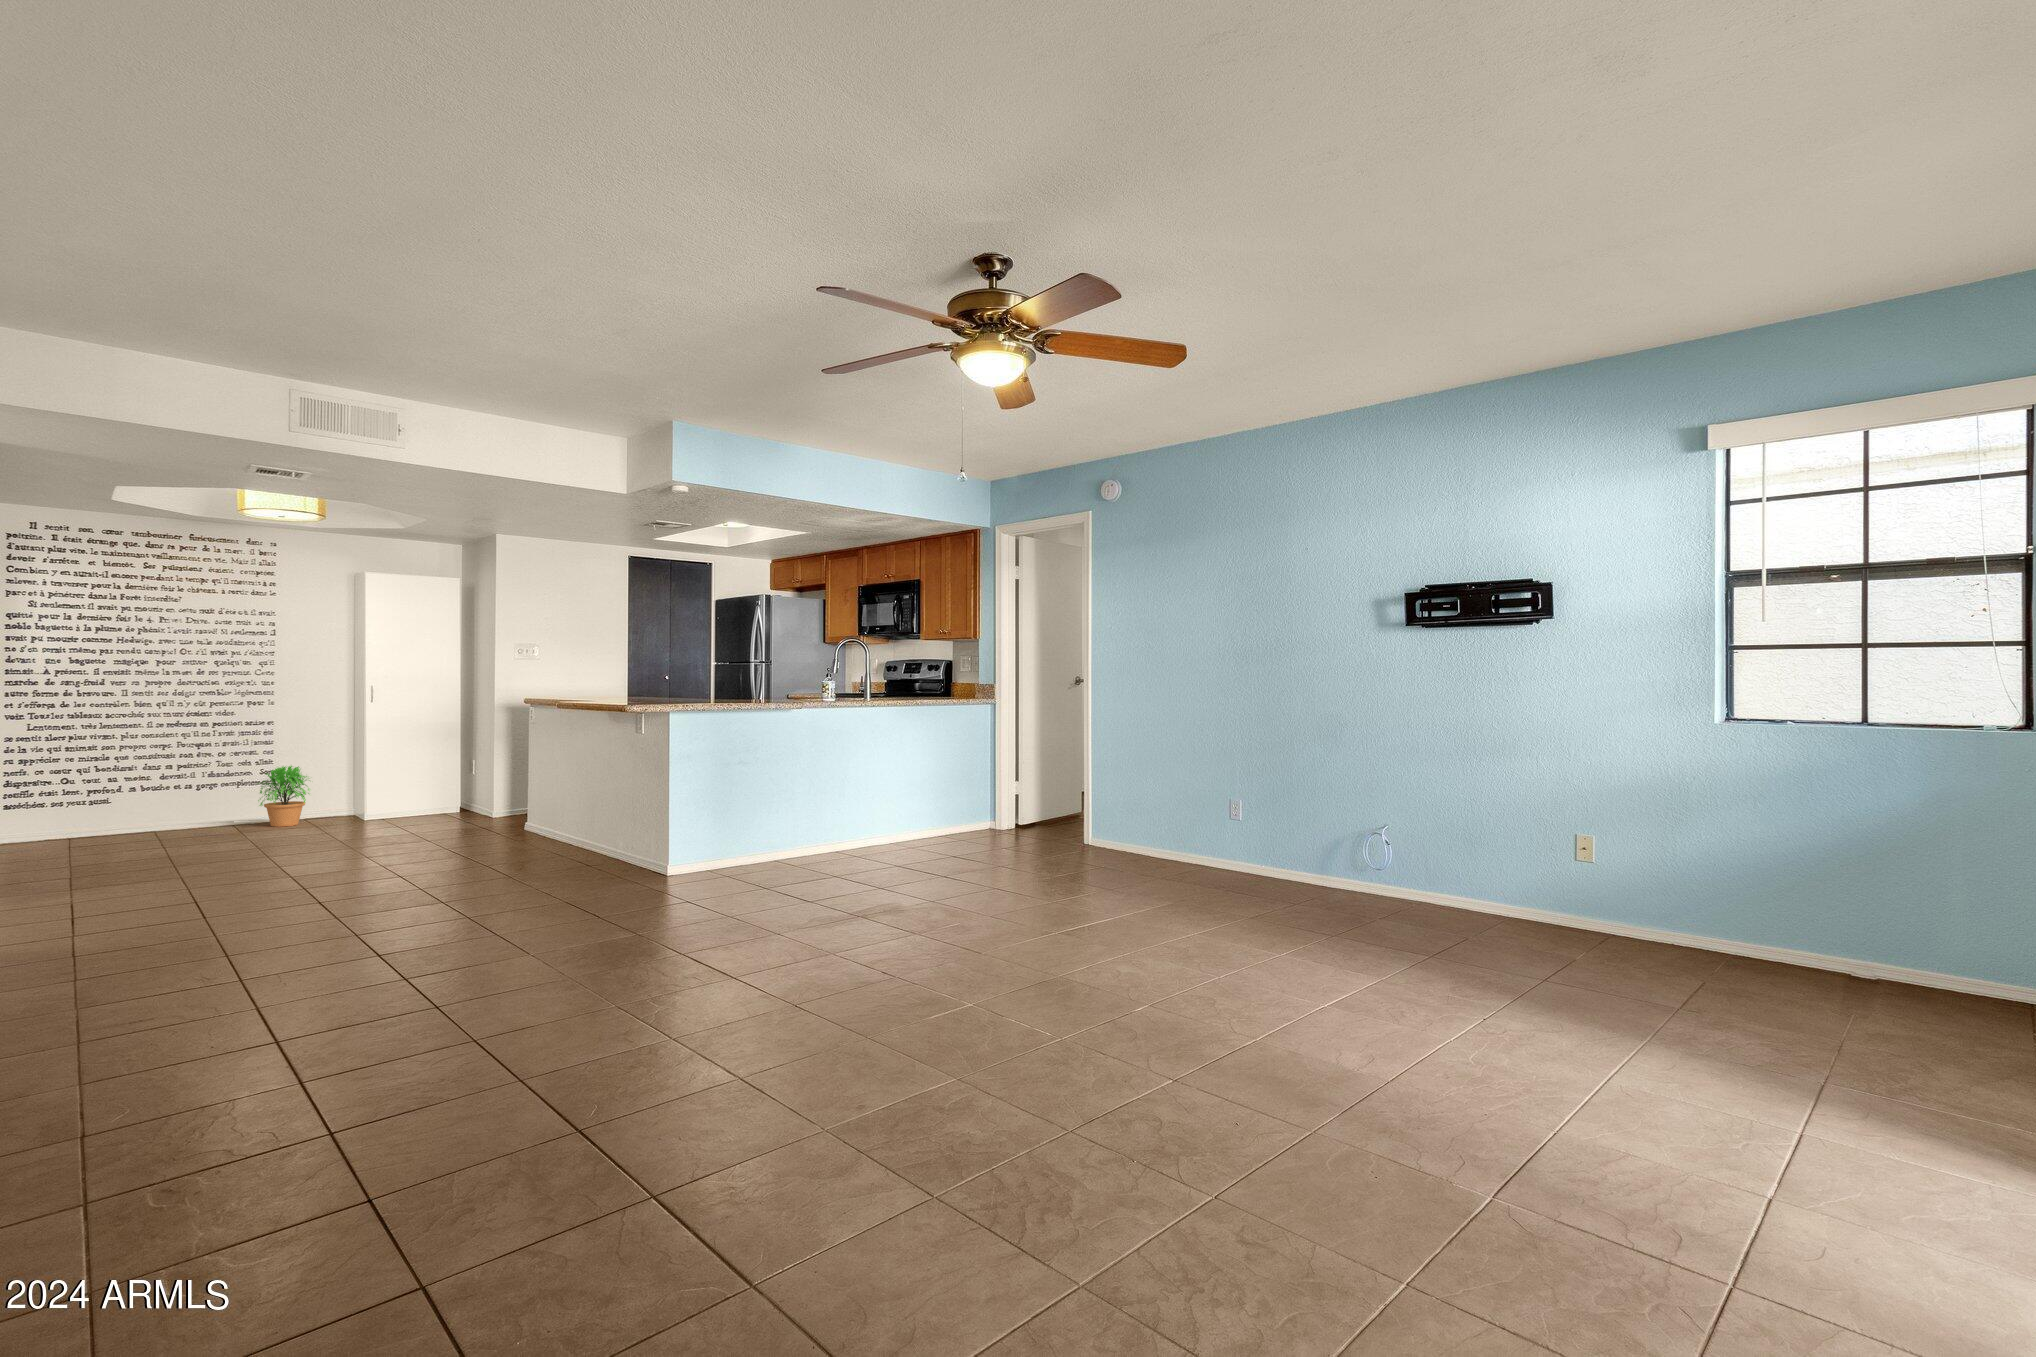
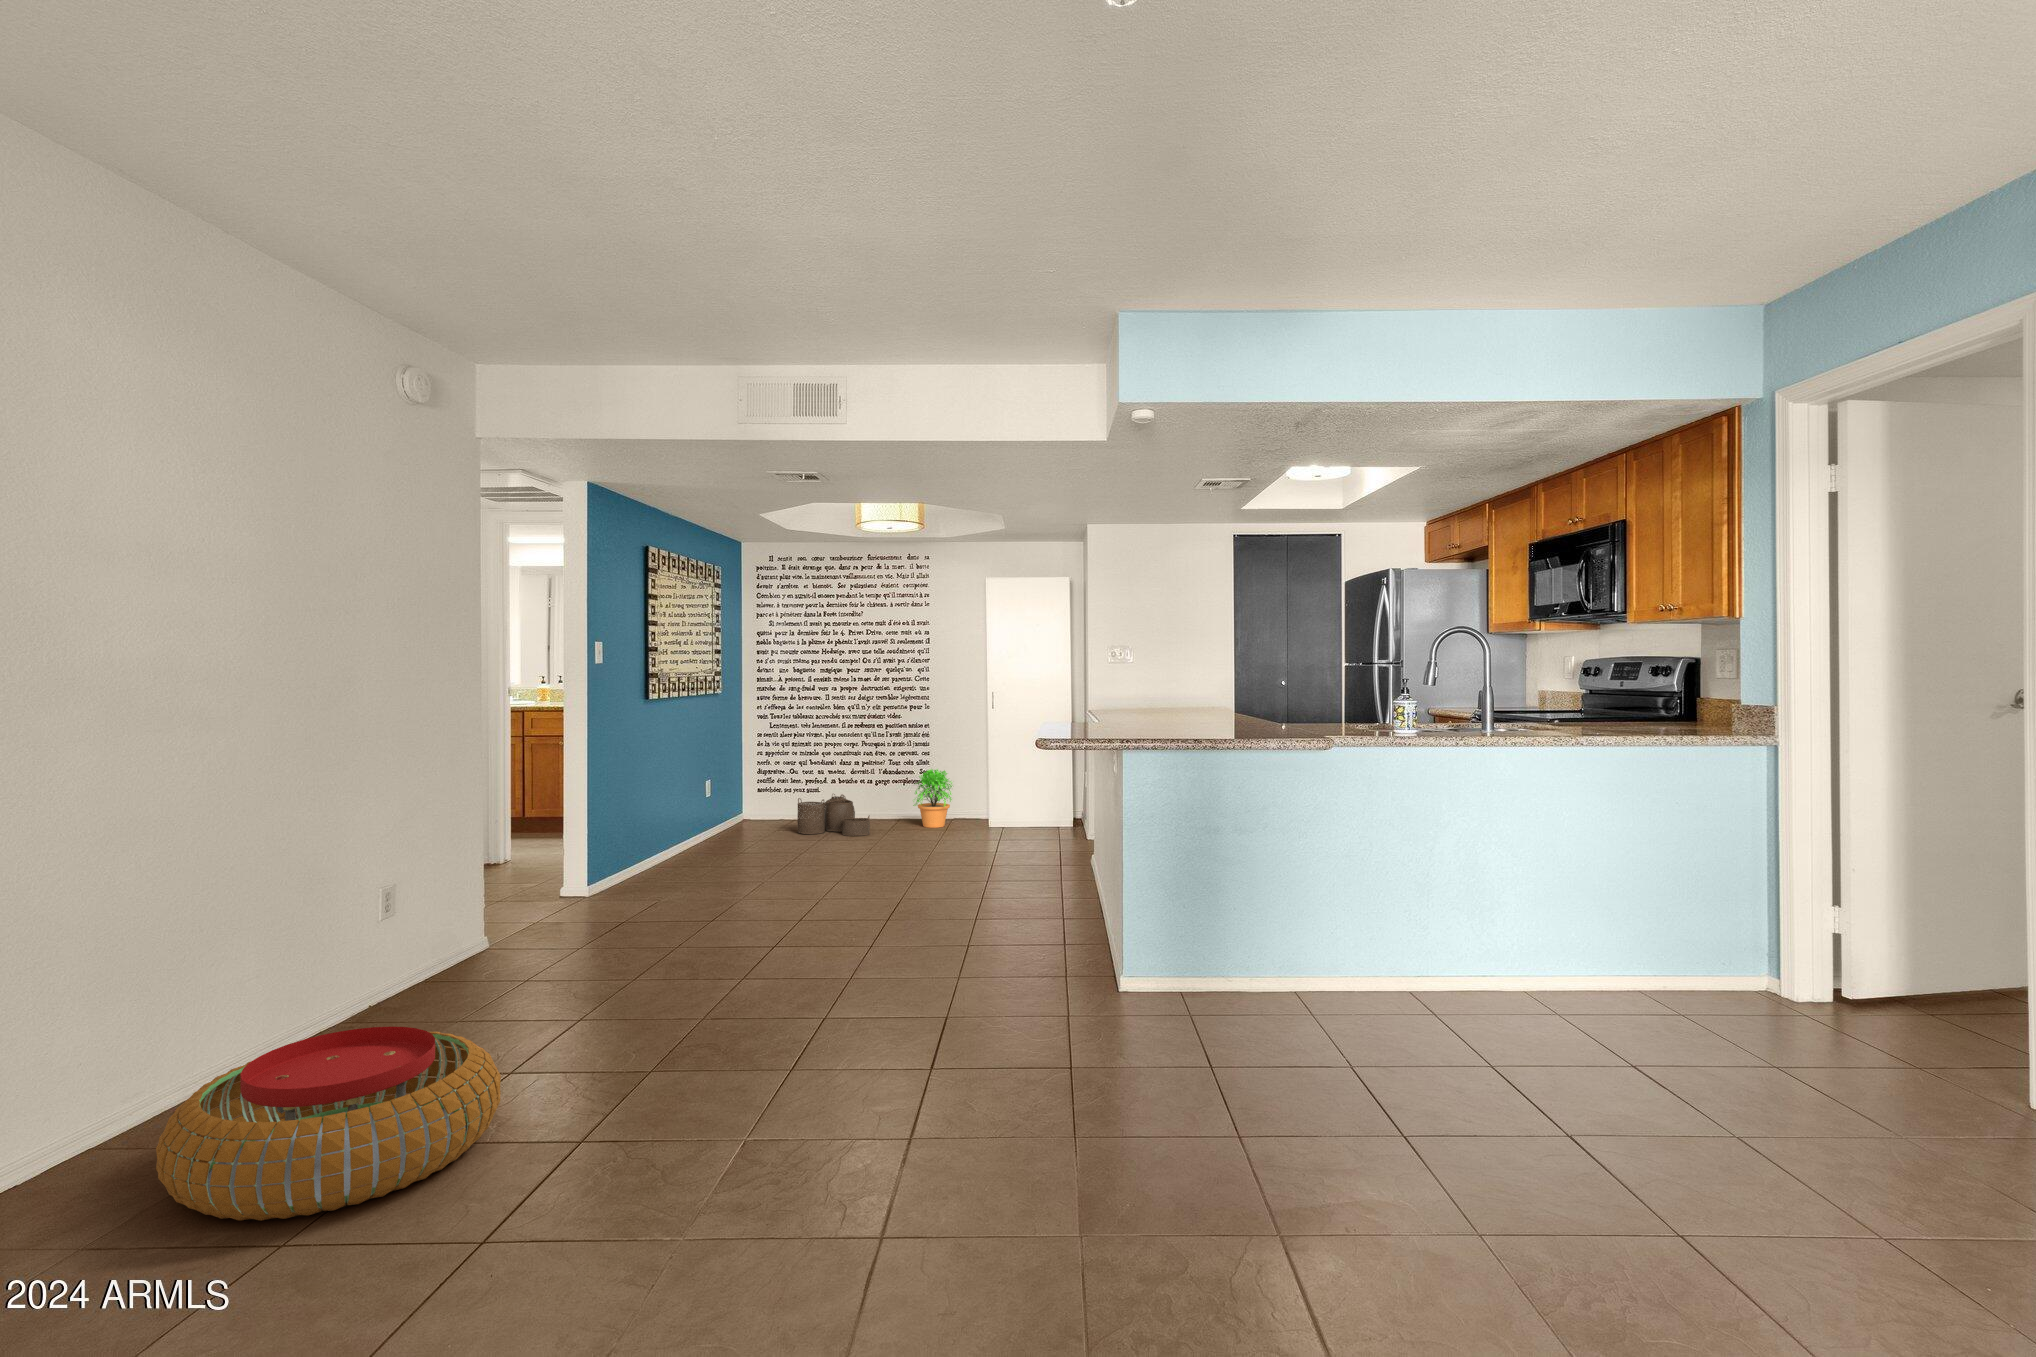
woven basket: none [108,801,219,846] -> present [797,794,870,836]
pouf: none [122,936,409,1071] -> present [156,1026,501,1221]

